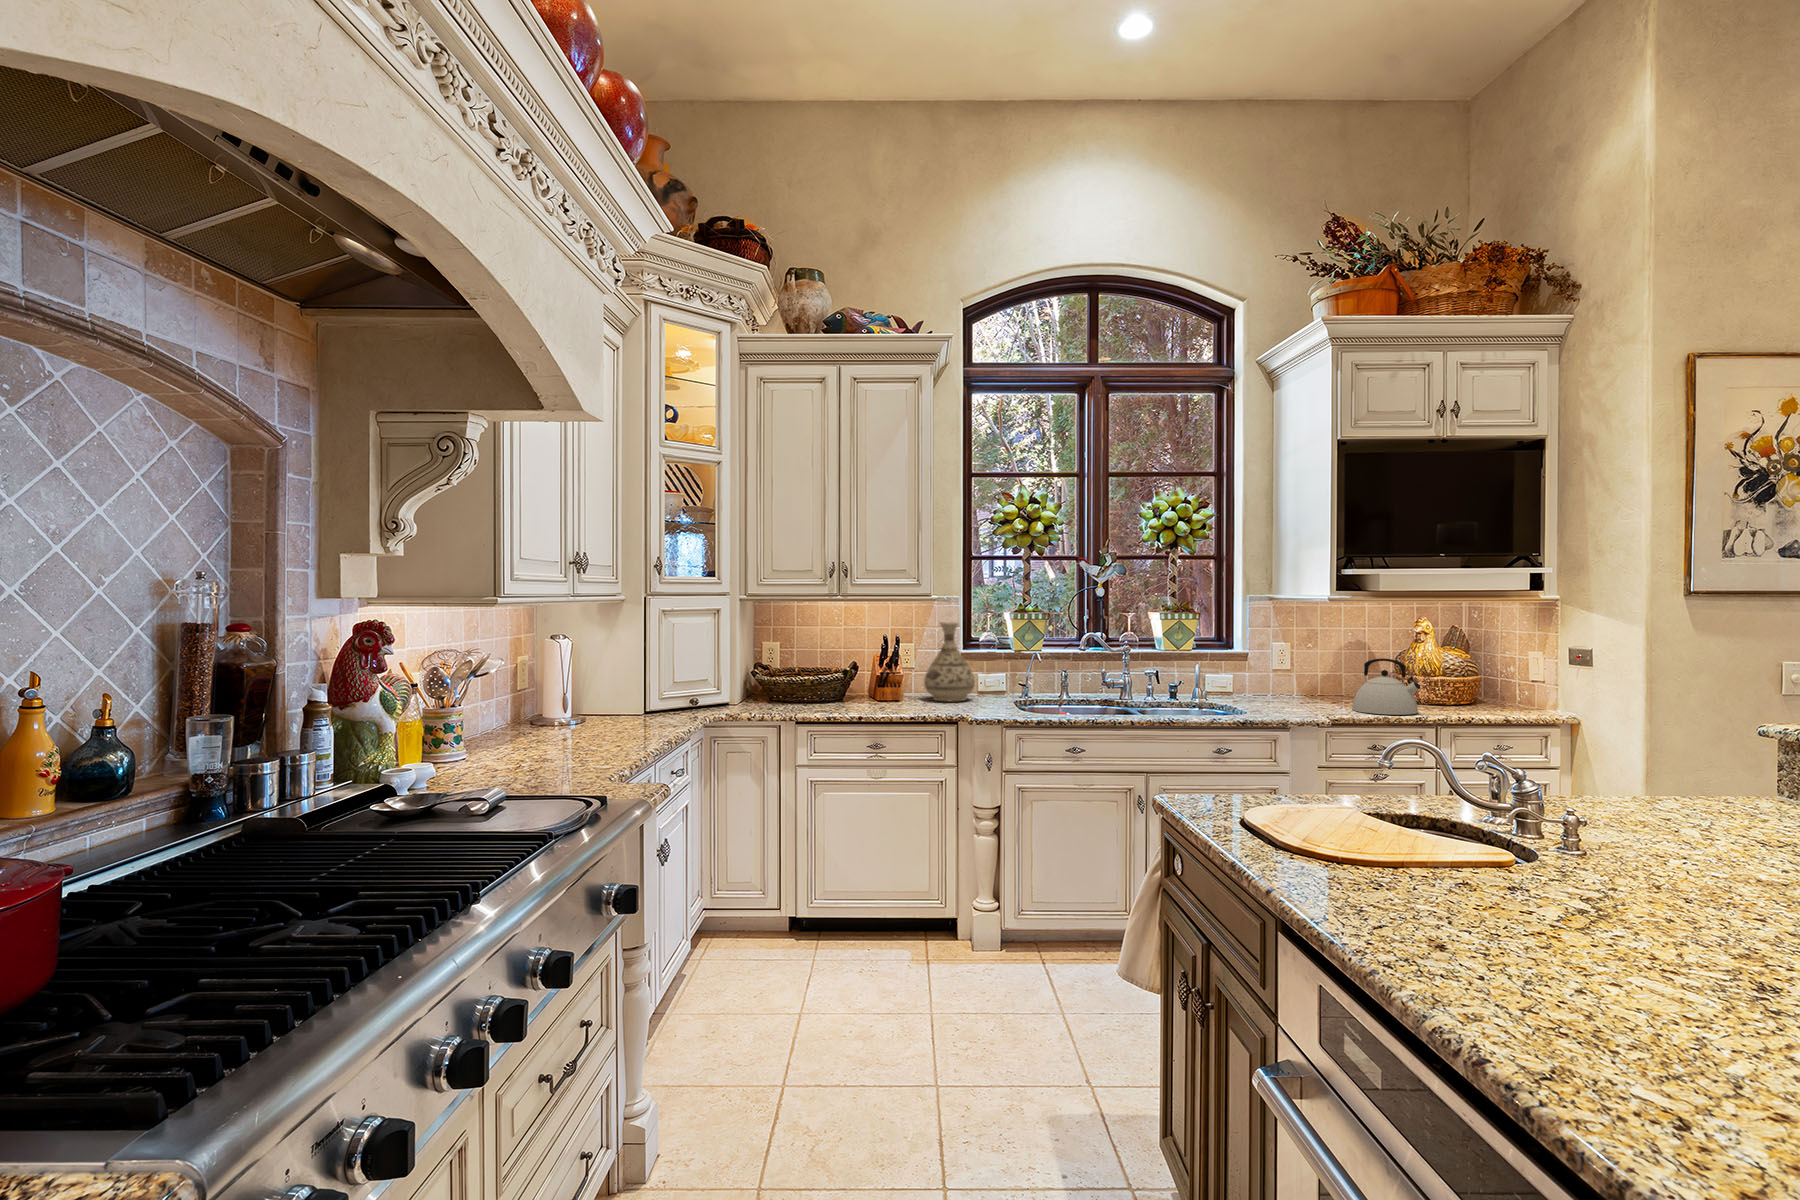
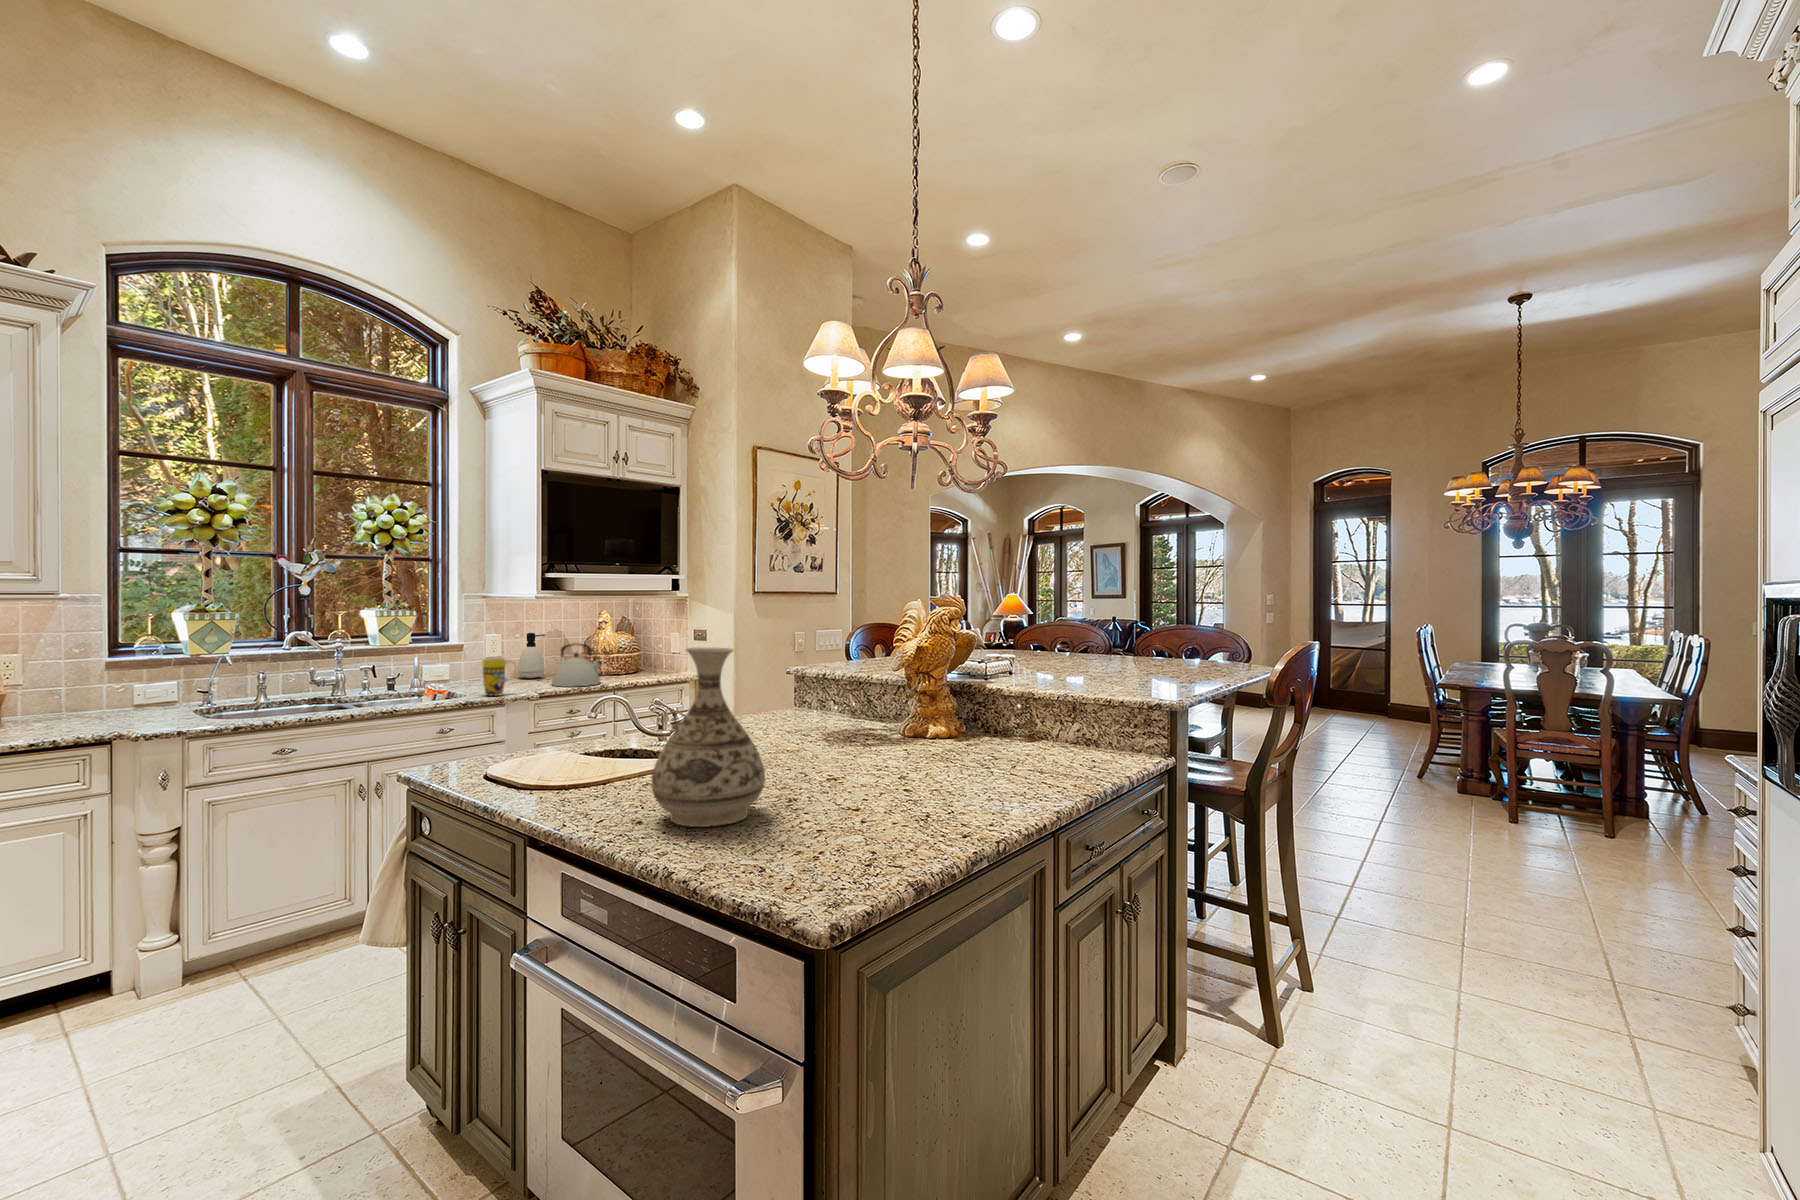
vase: present [924,622,975,701] -> present [652,648,765,827]
soap dispenser: none [1312,642,1346,698] -> present [518,633,545,678]
mug: none [1267,671,1307,717] -> present [482,658,517,696]

